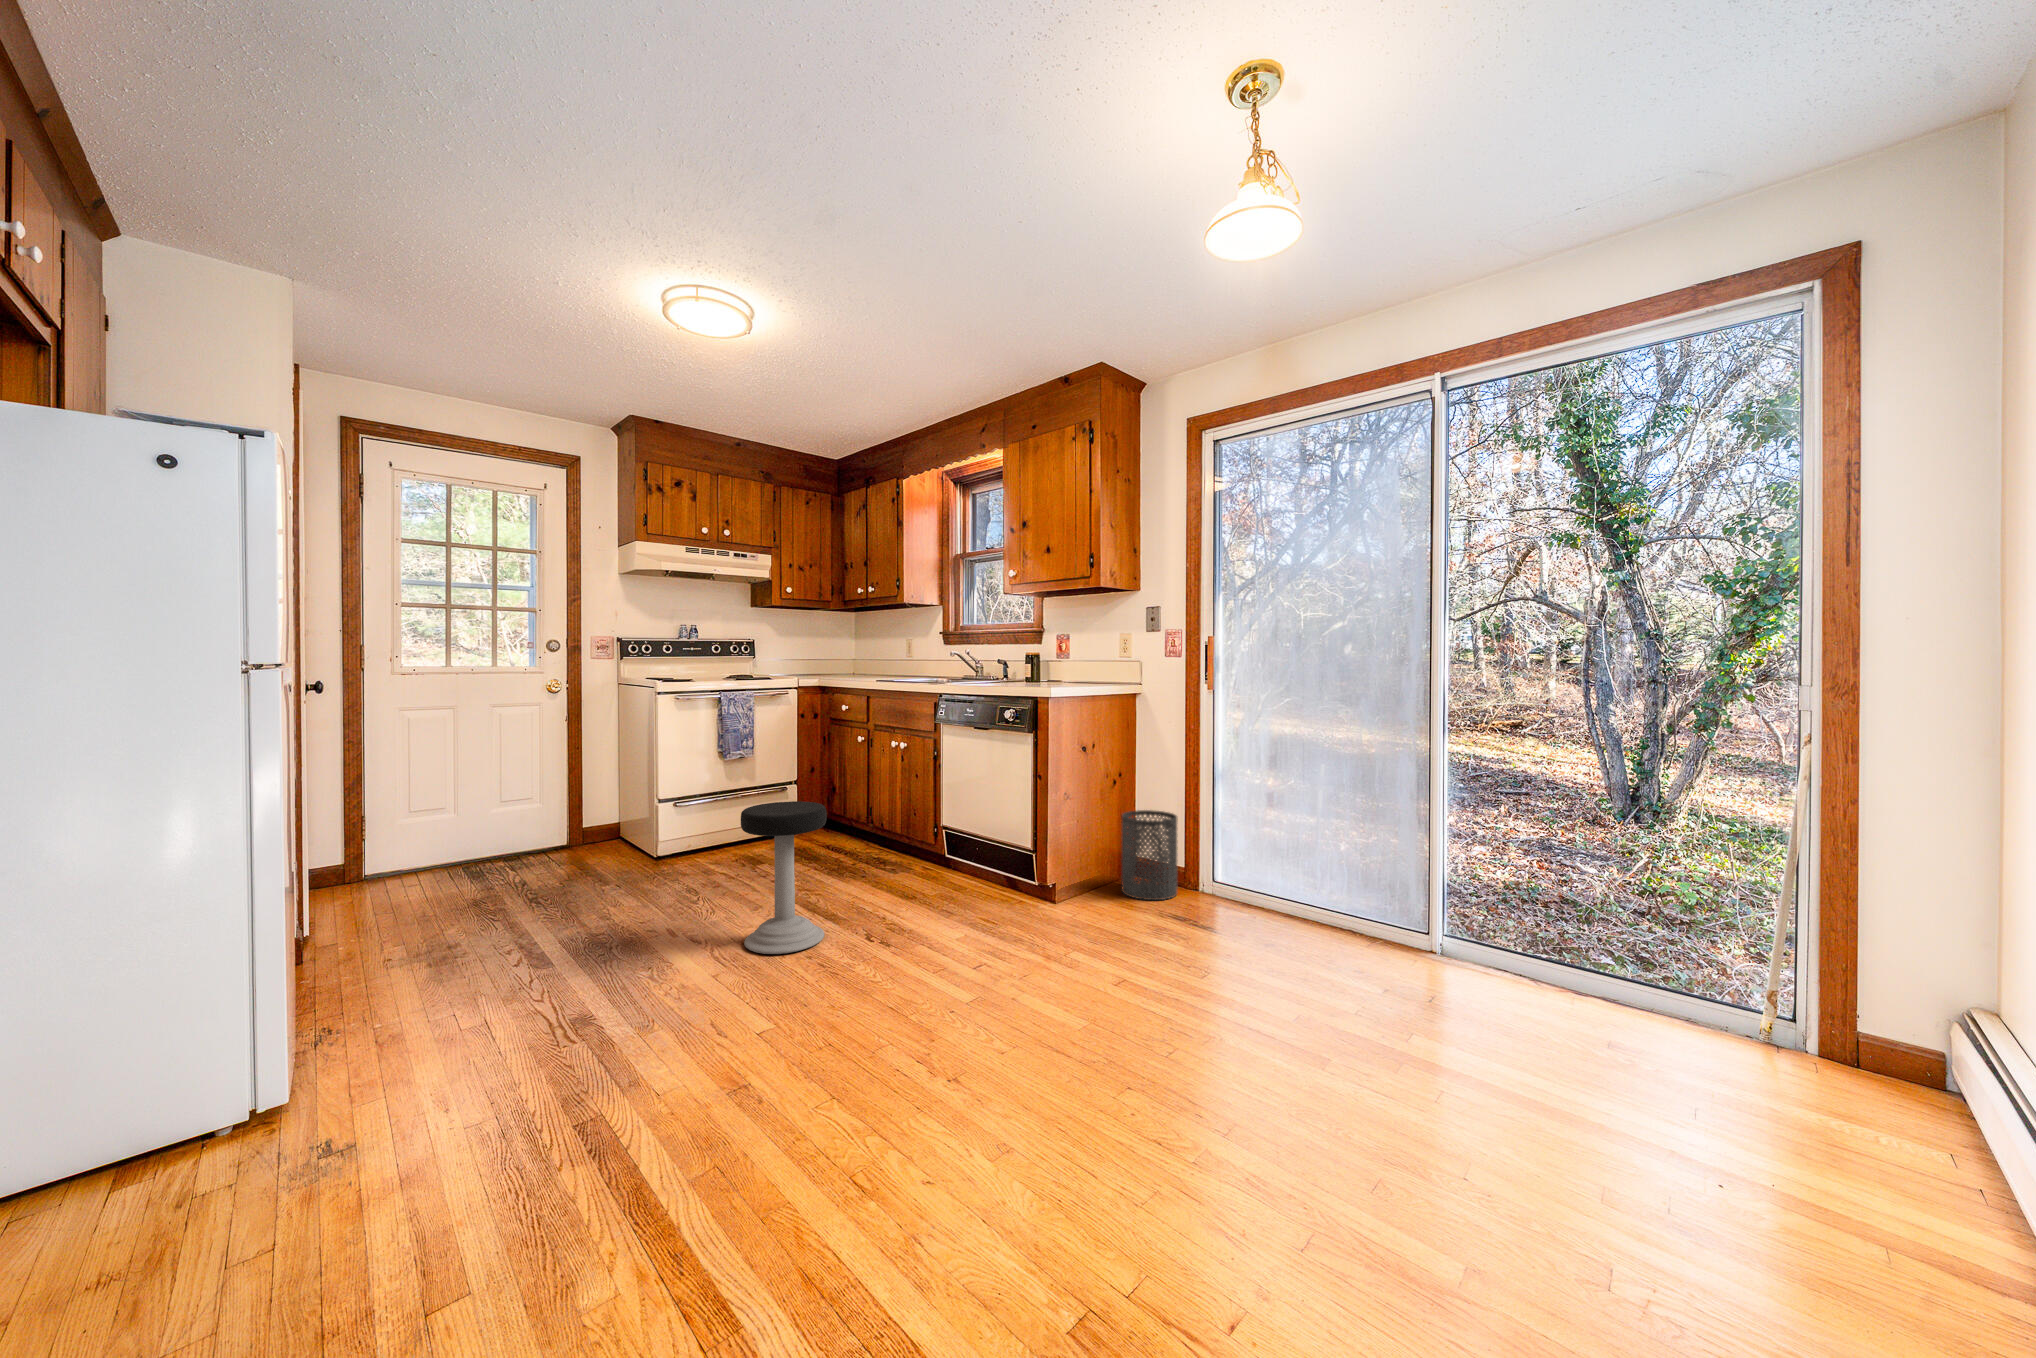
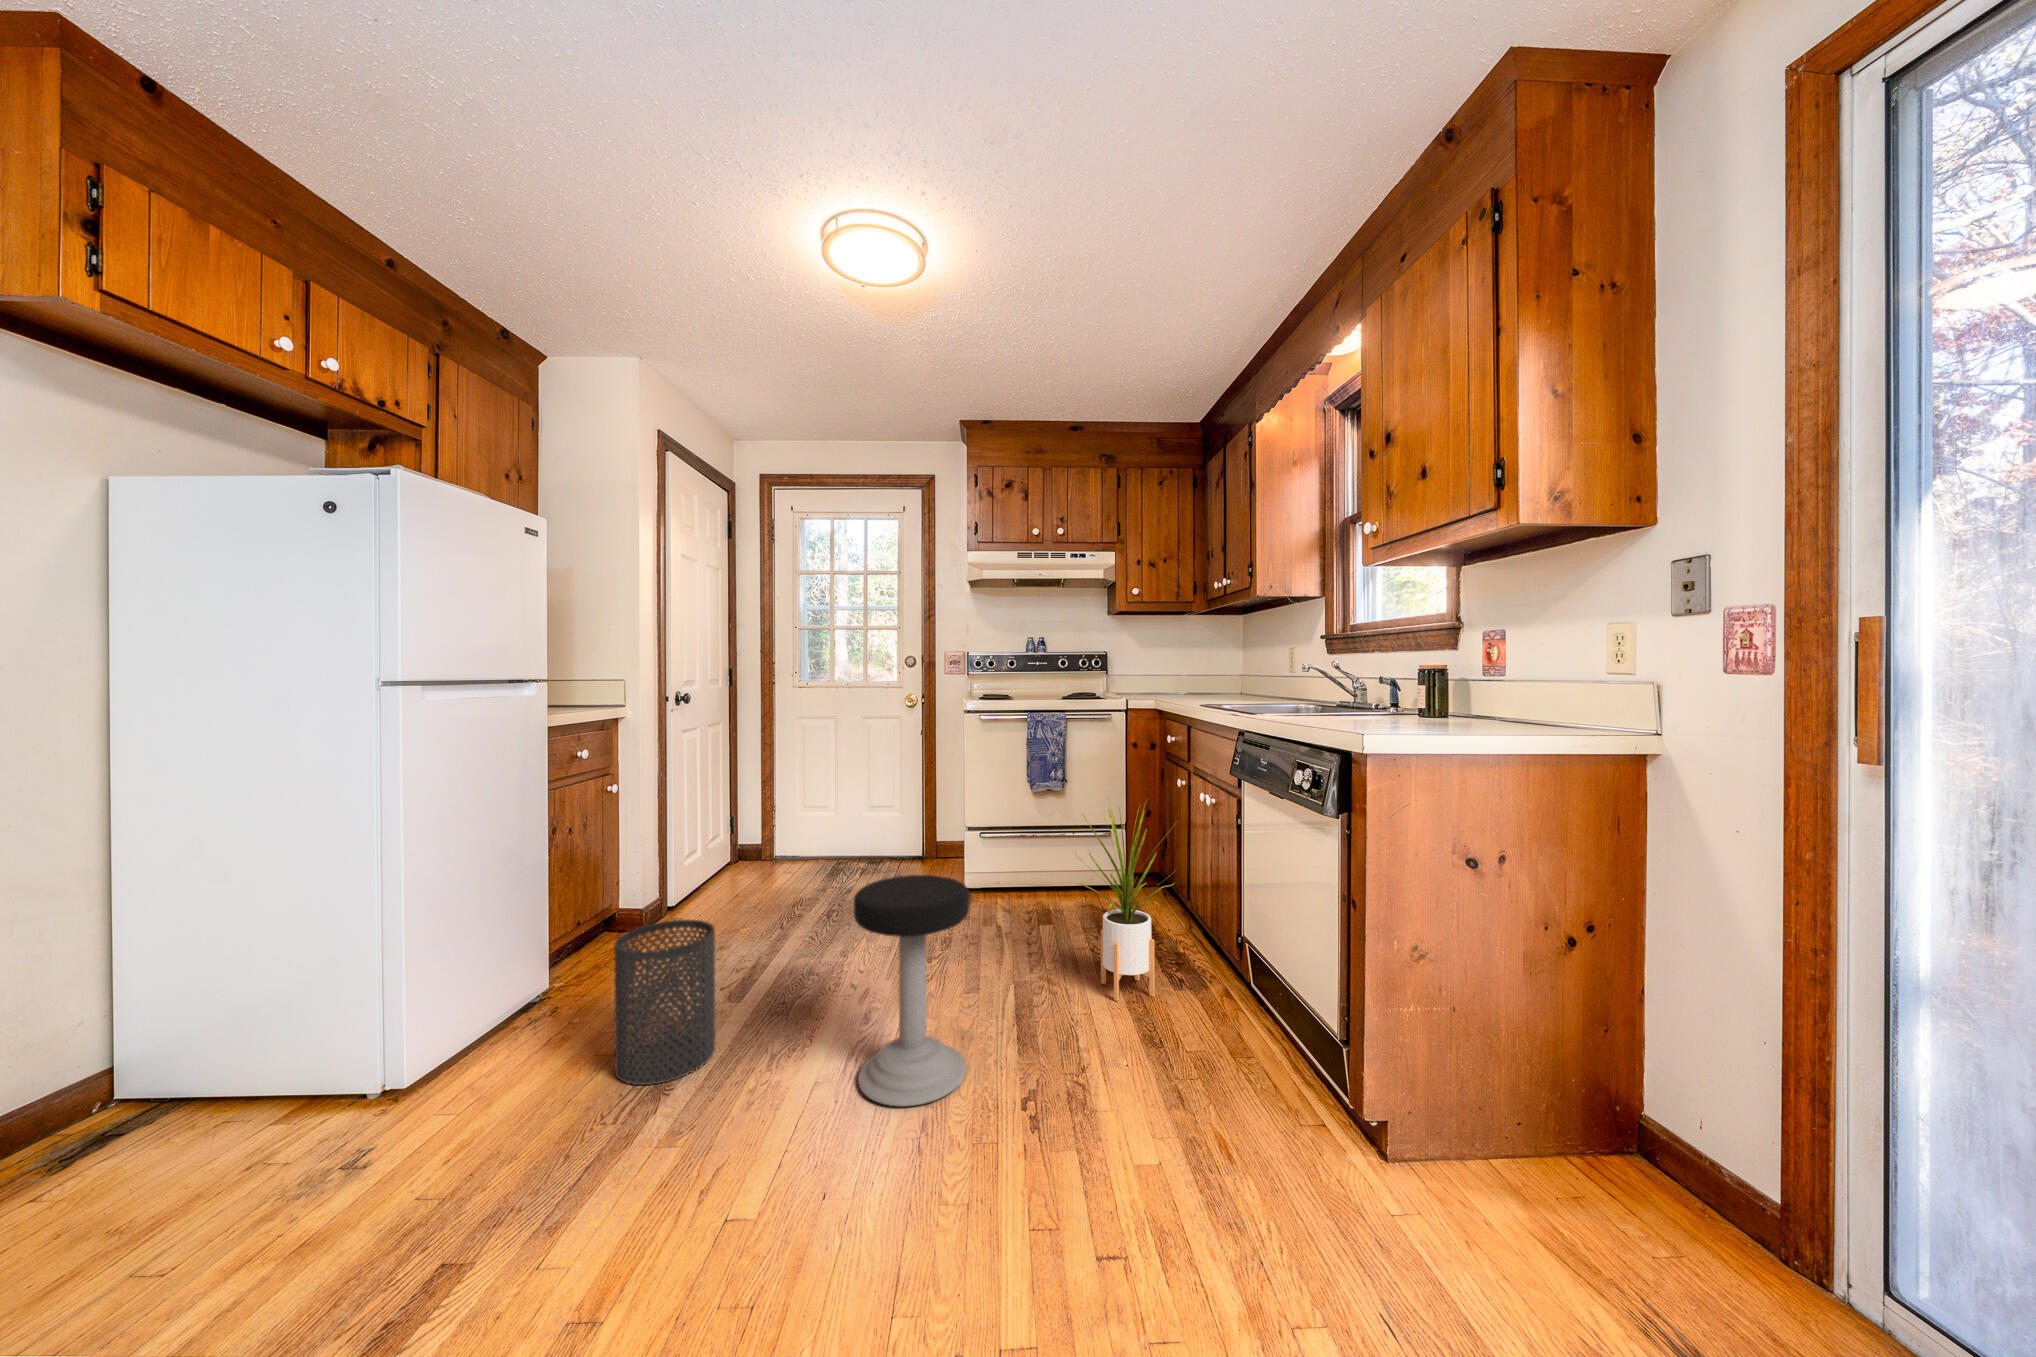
house plant: none [831,743,905,883] -> present [1077,798,1175,1001]
trash can: present [1121,810,1178,900] -> present [614,920,715,1085]

